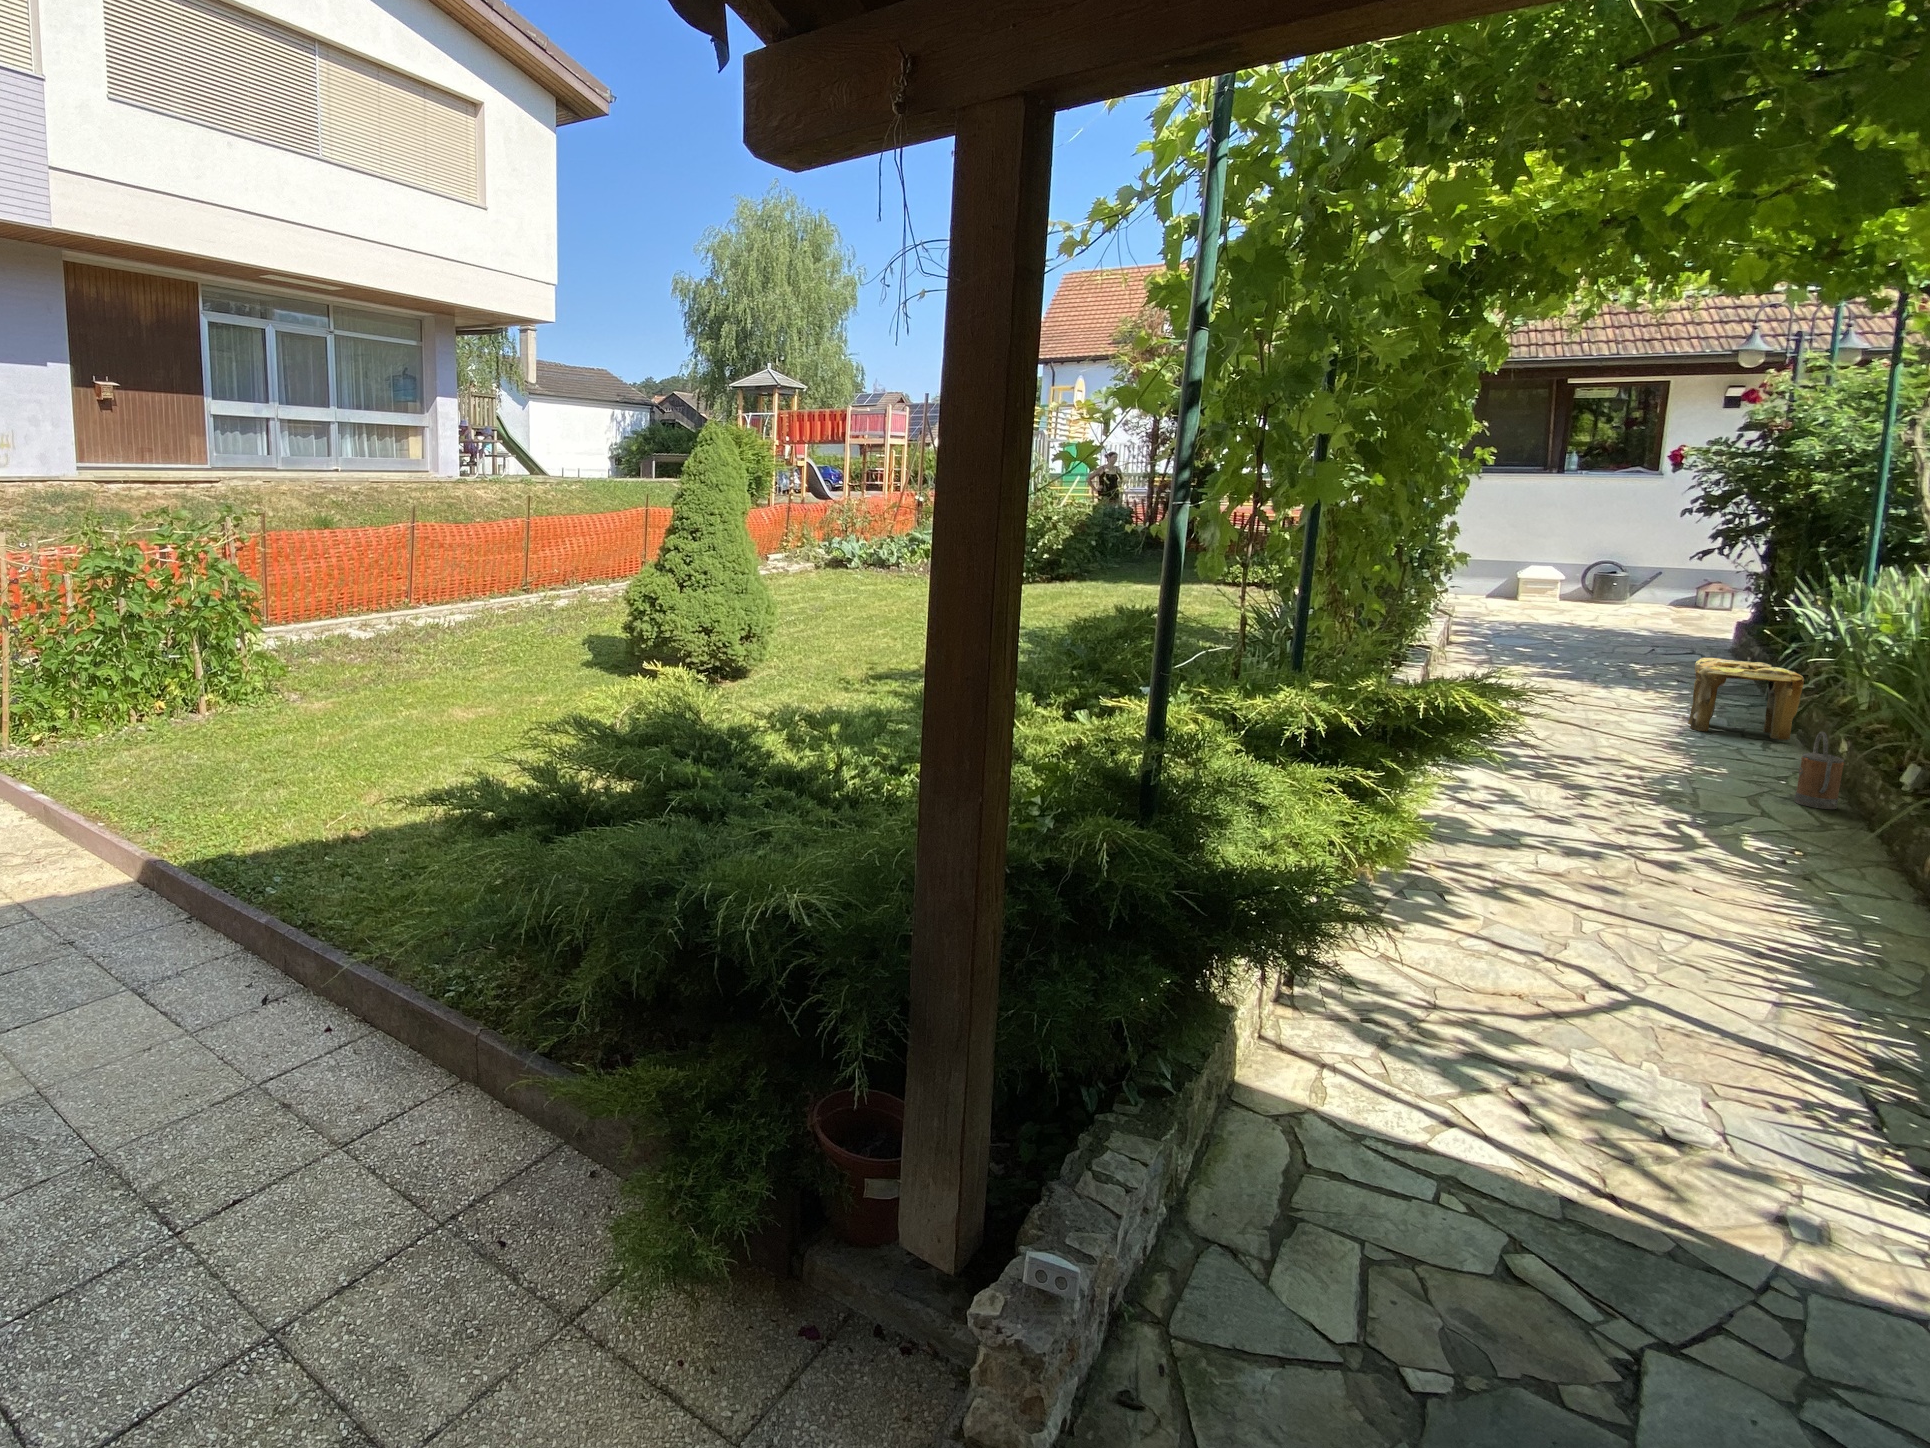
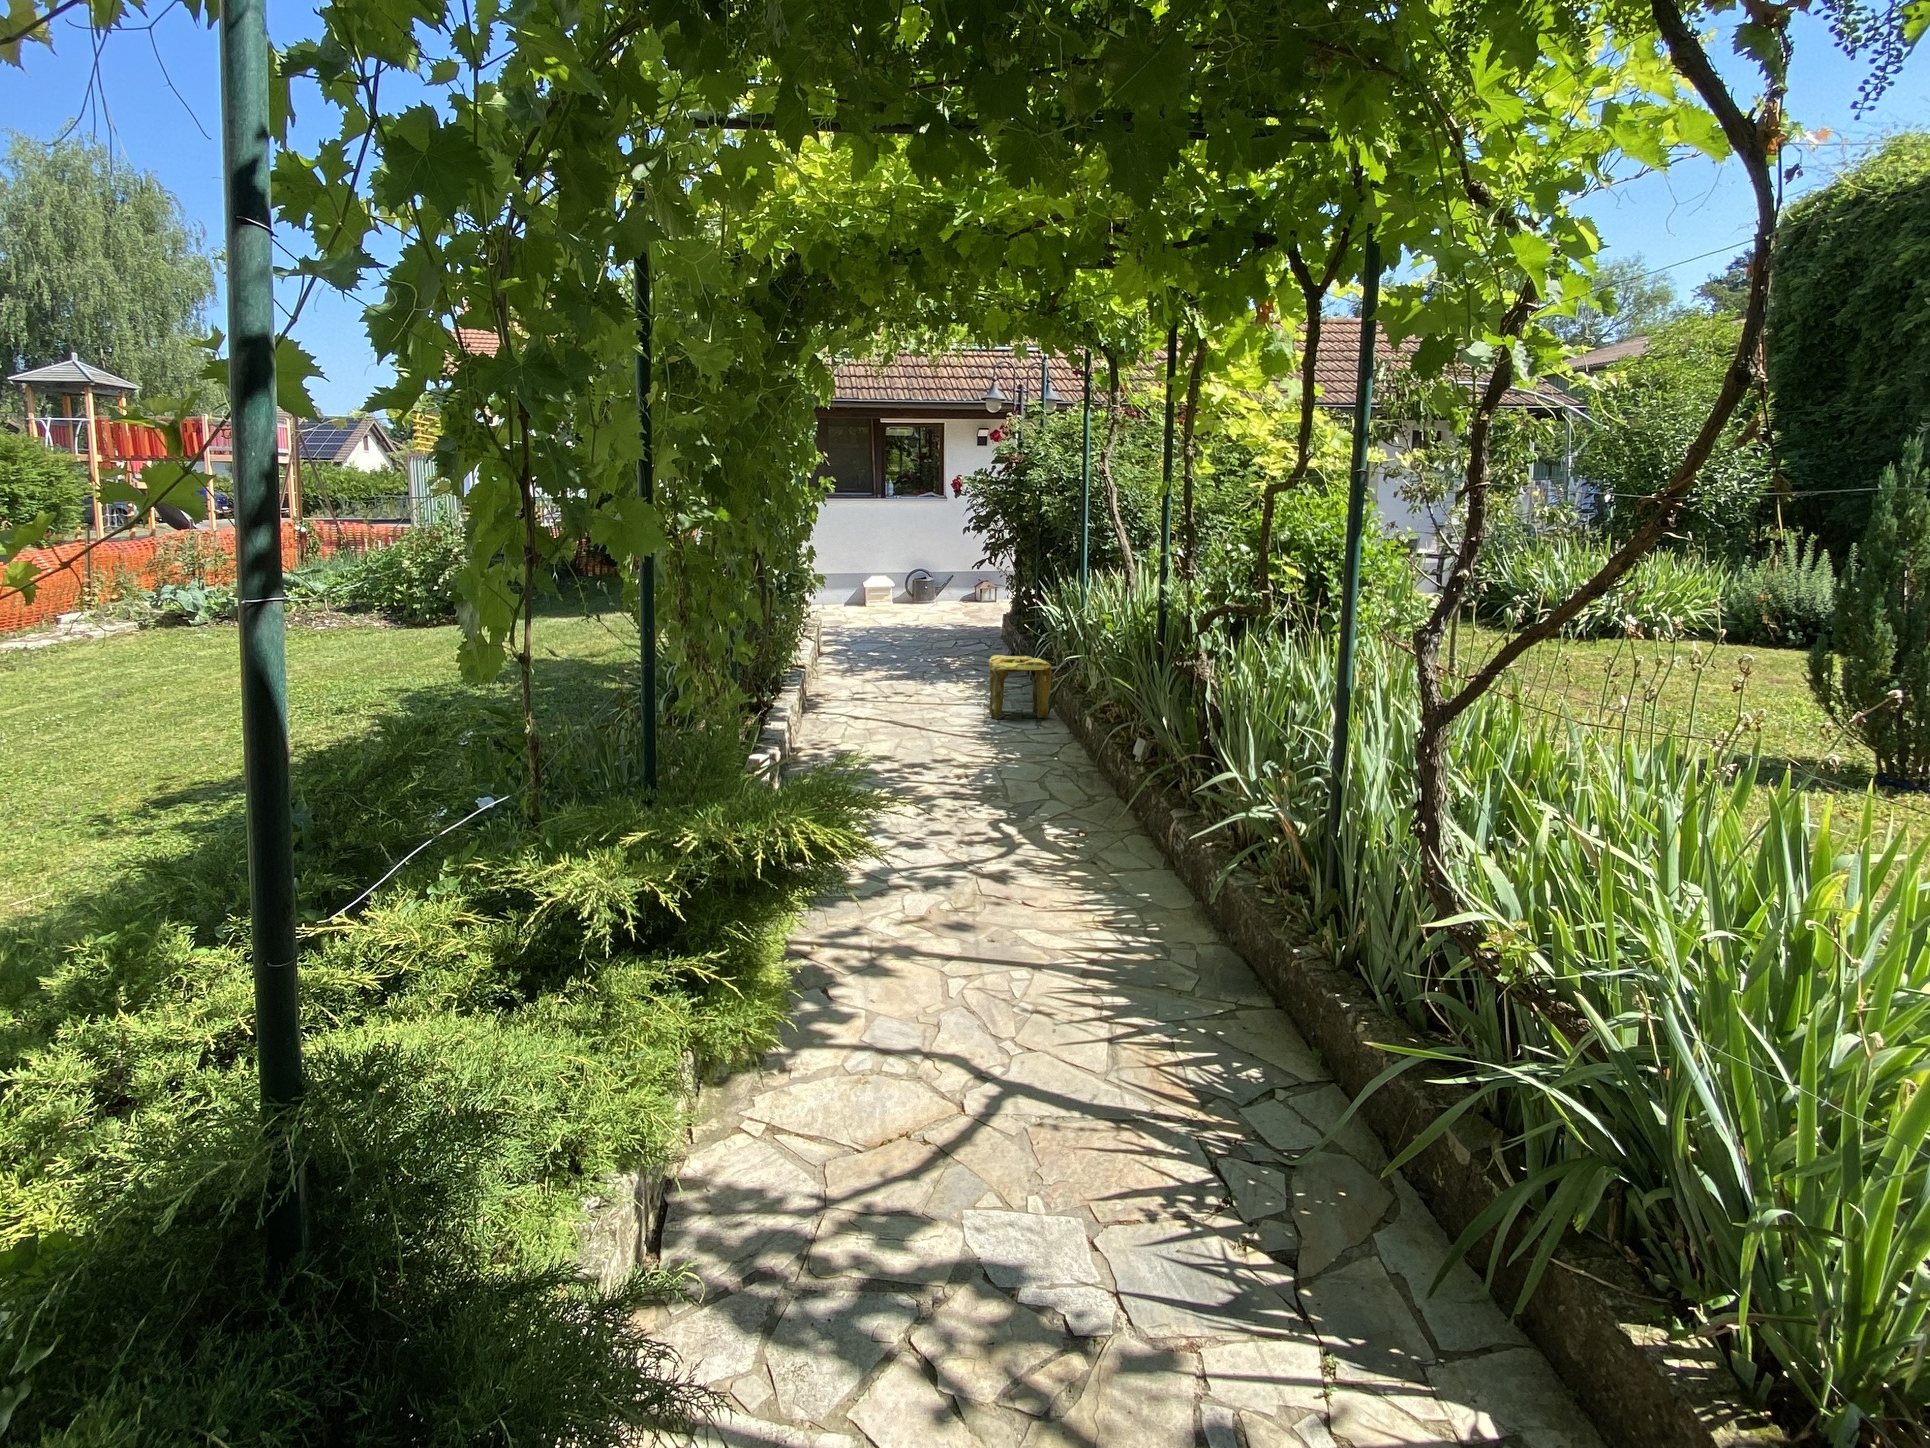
watering can: present [1794,732,1844,809] -> none [1061,717,1085,782]

